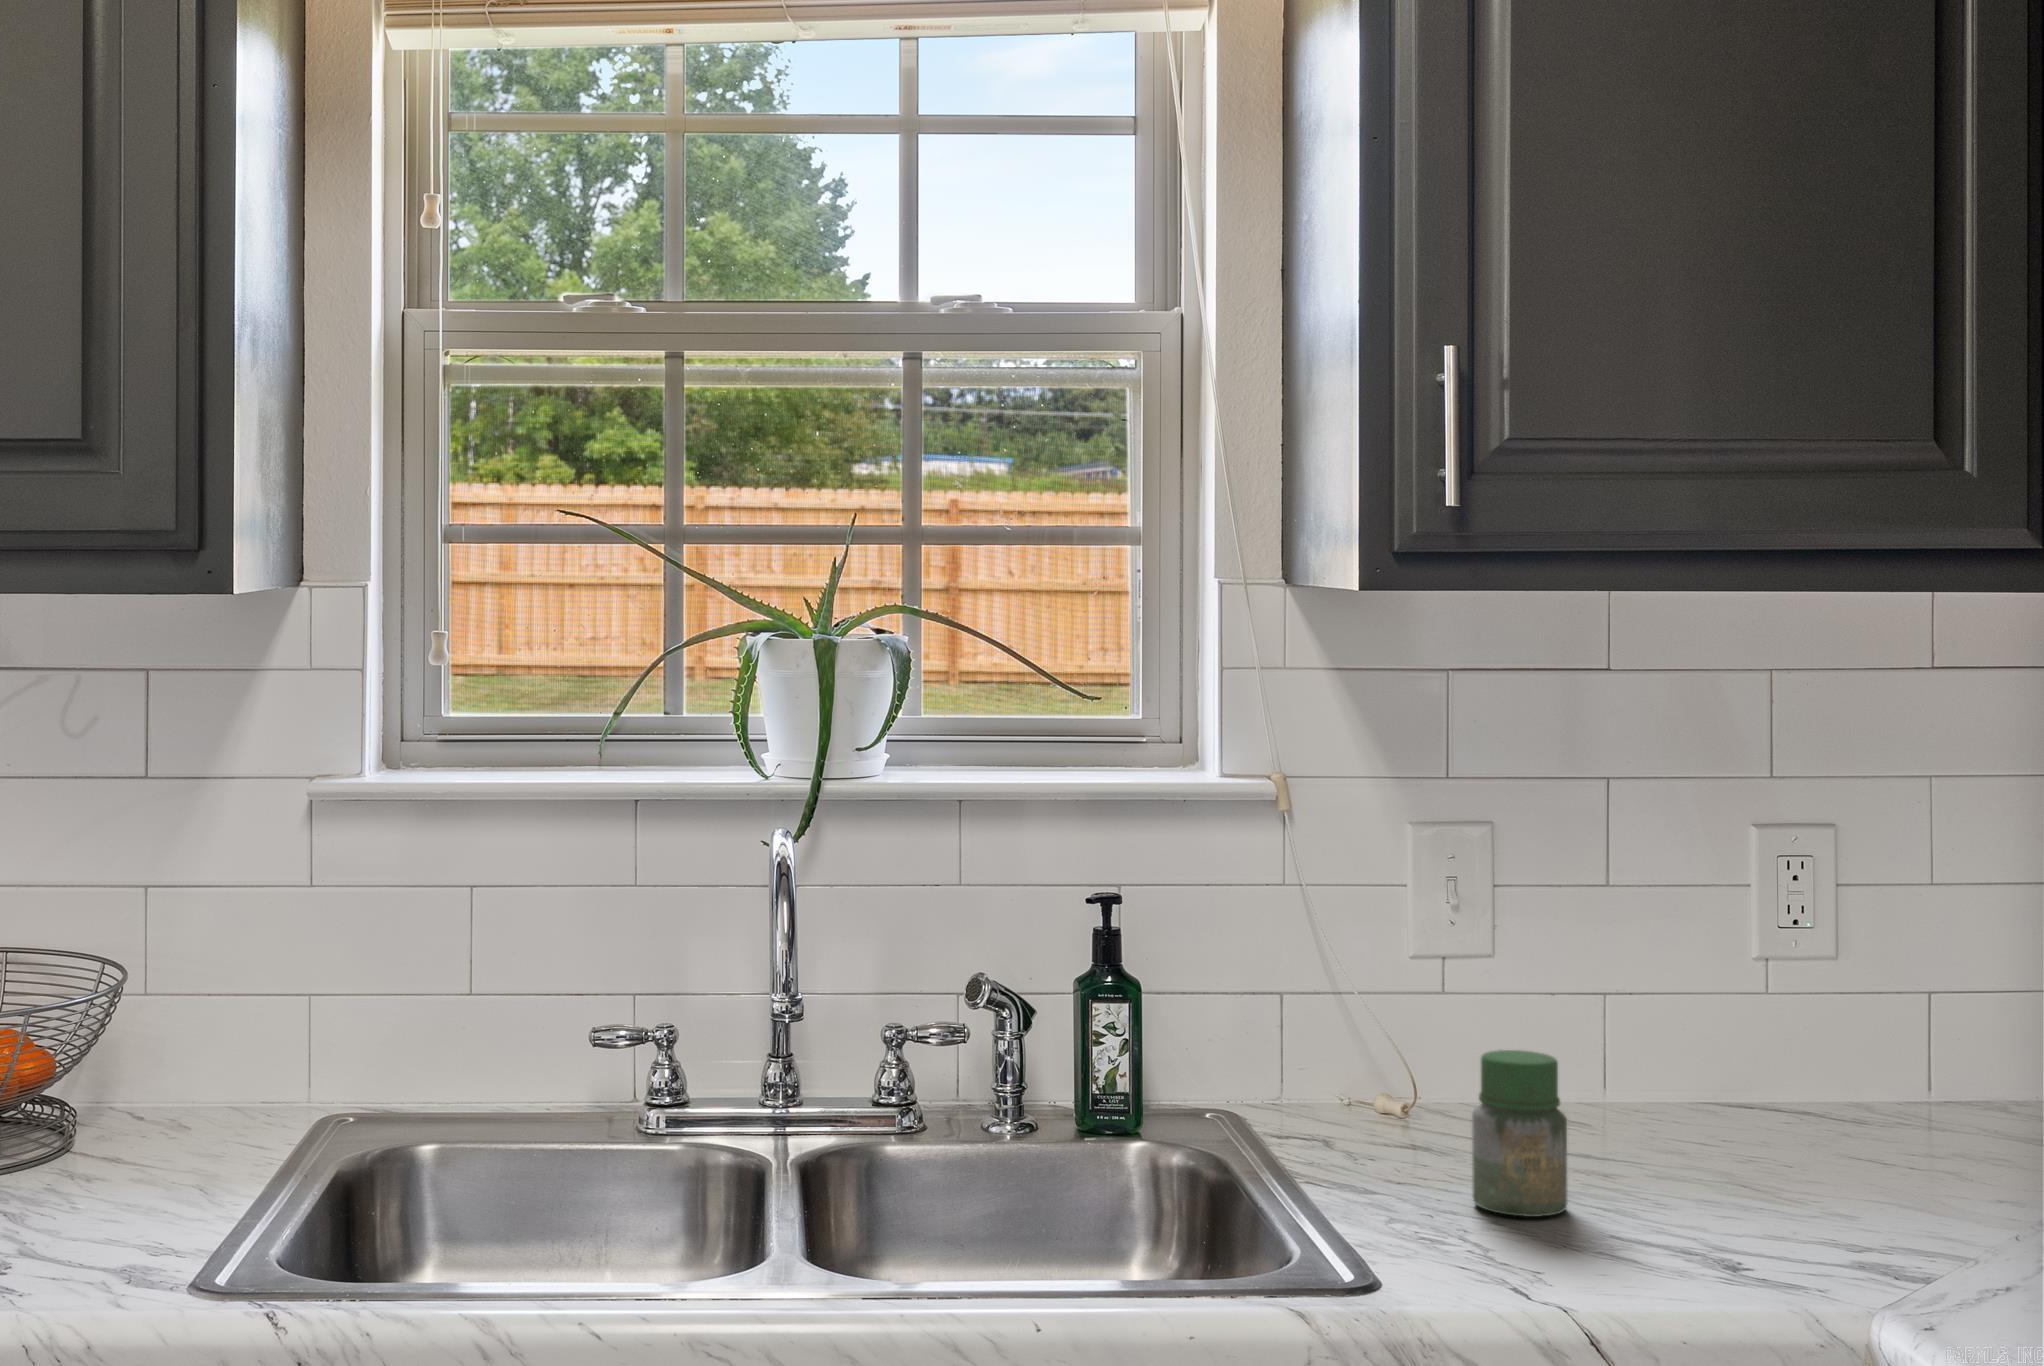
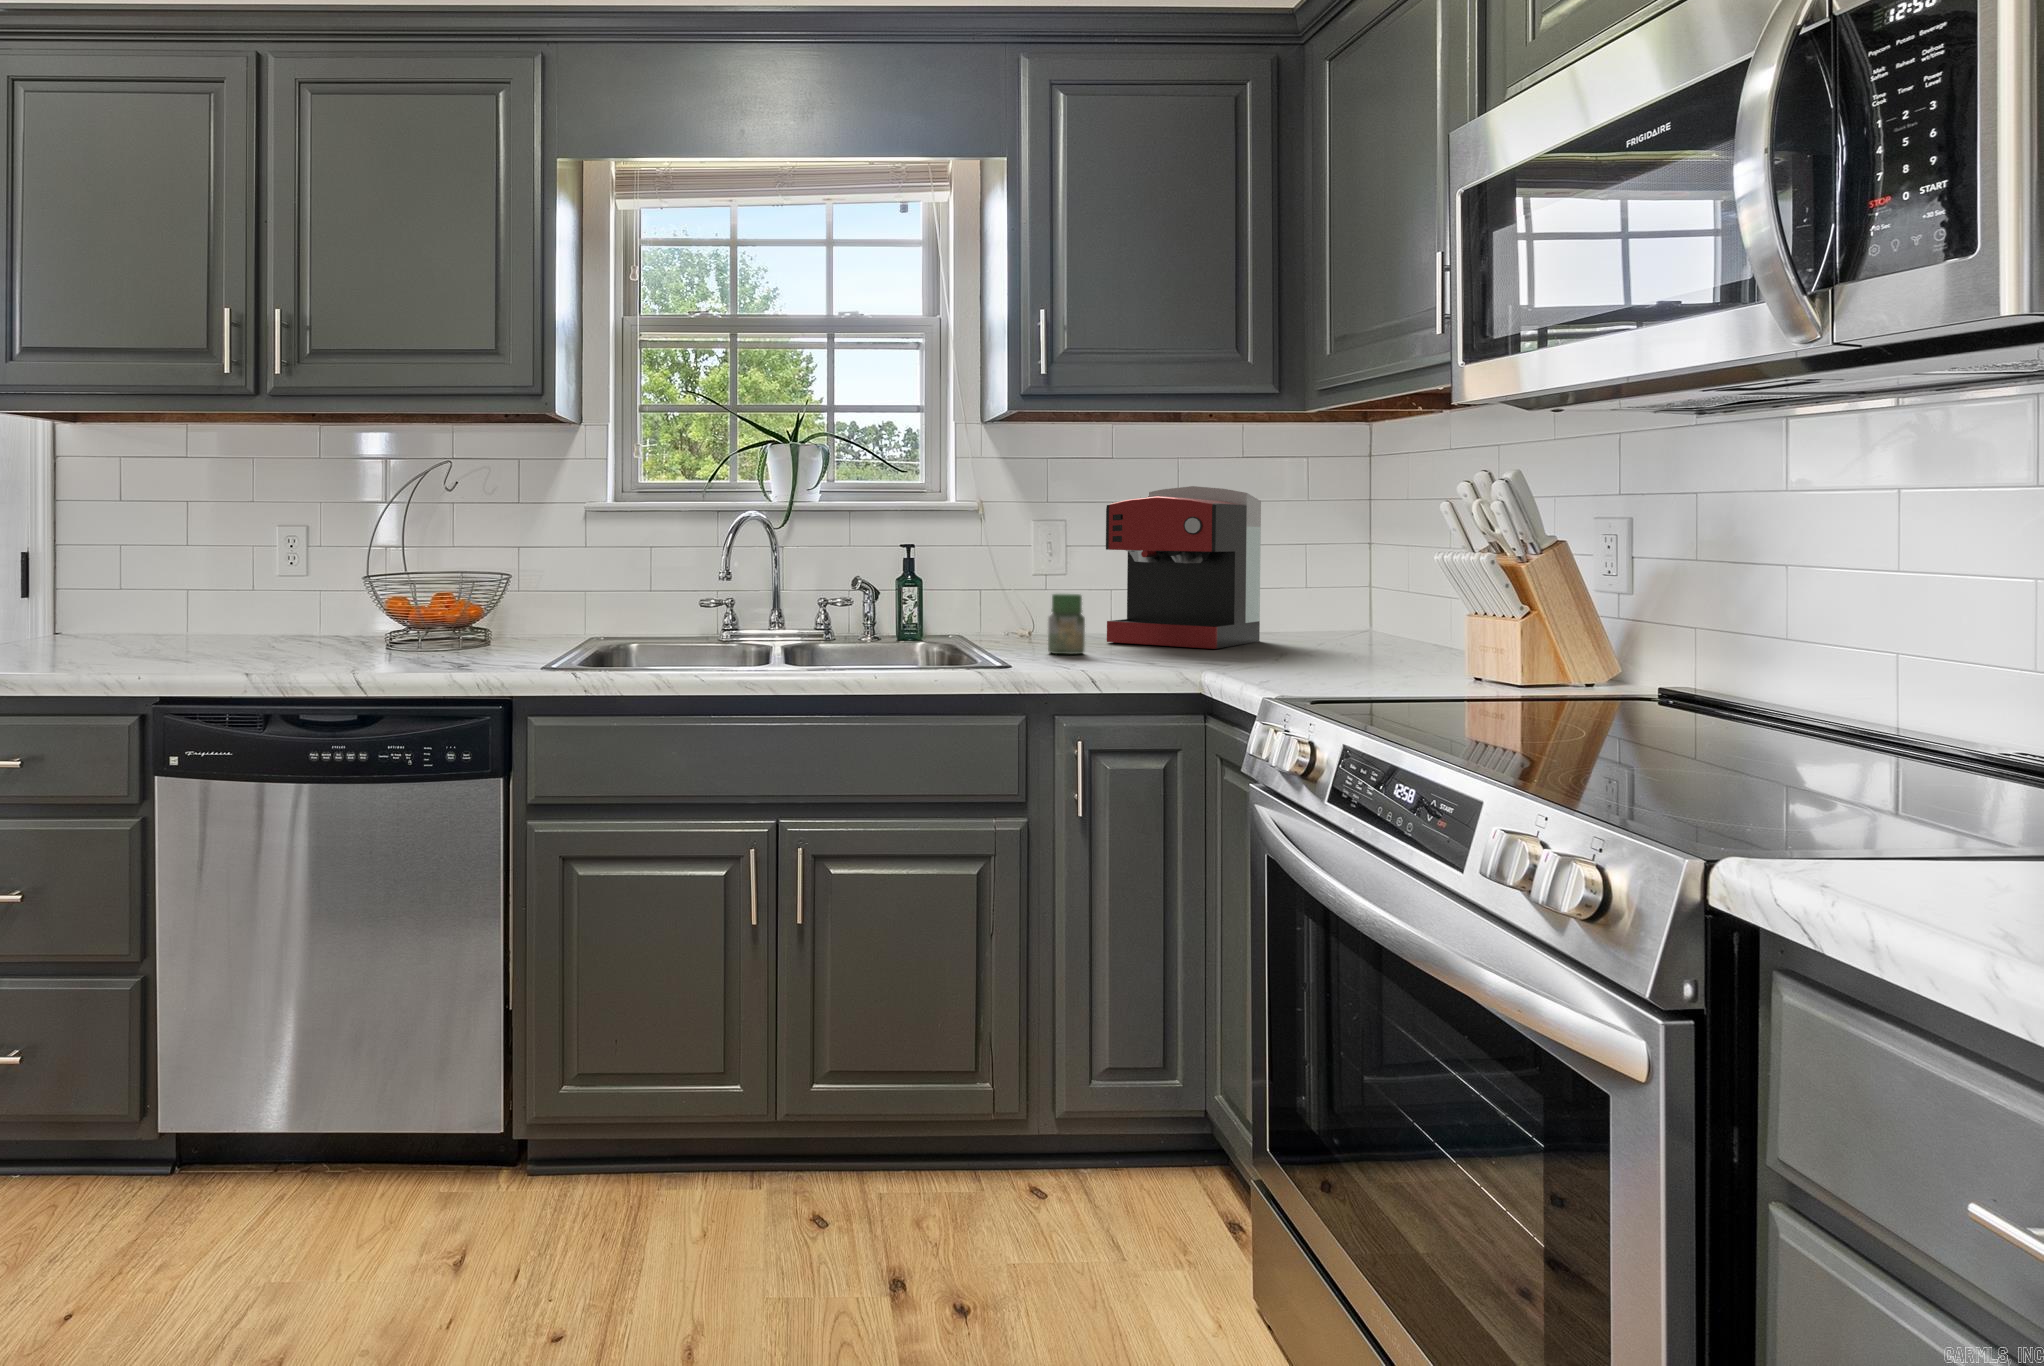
coffee maker: none [1585,742,1955,1174] -> present [1106,486,1261,649]

